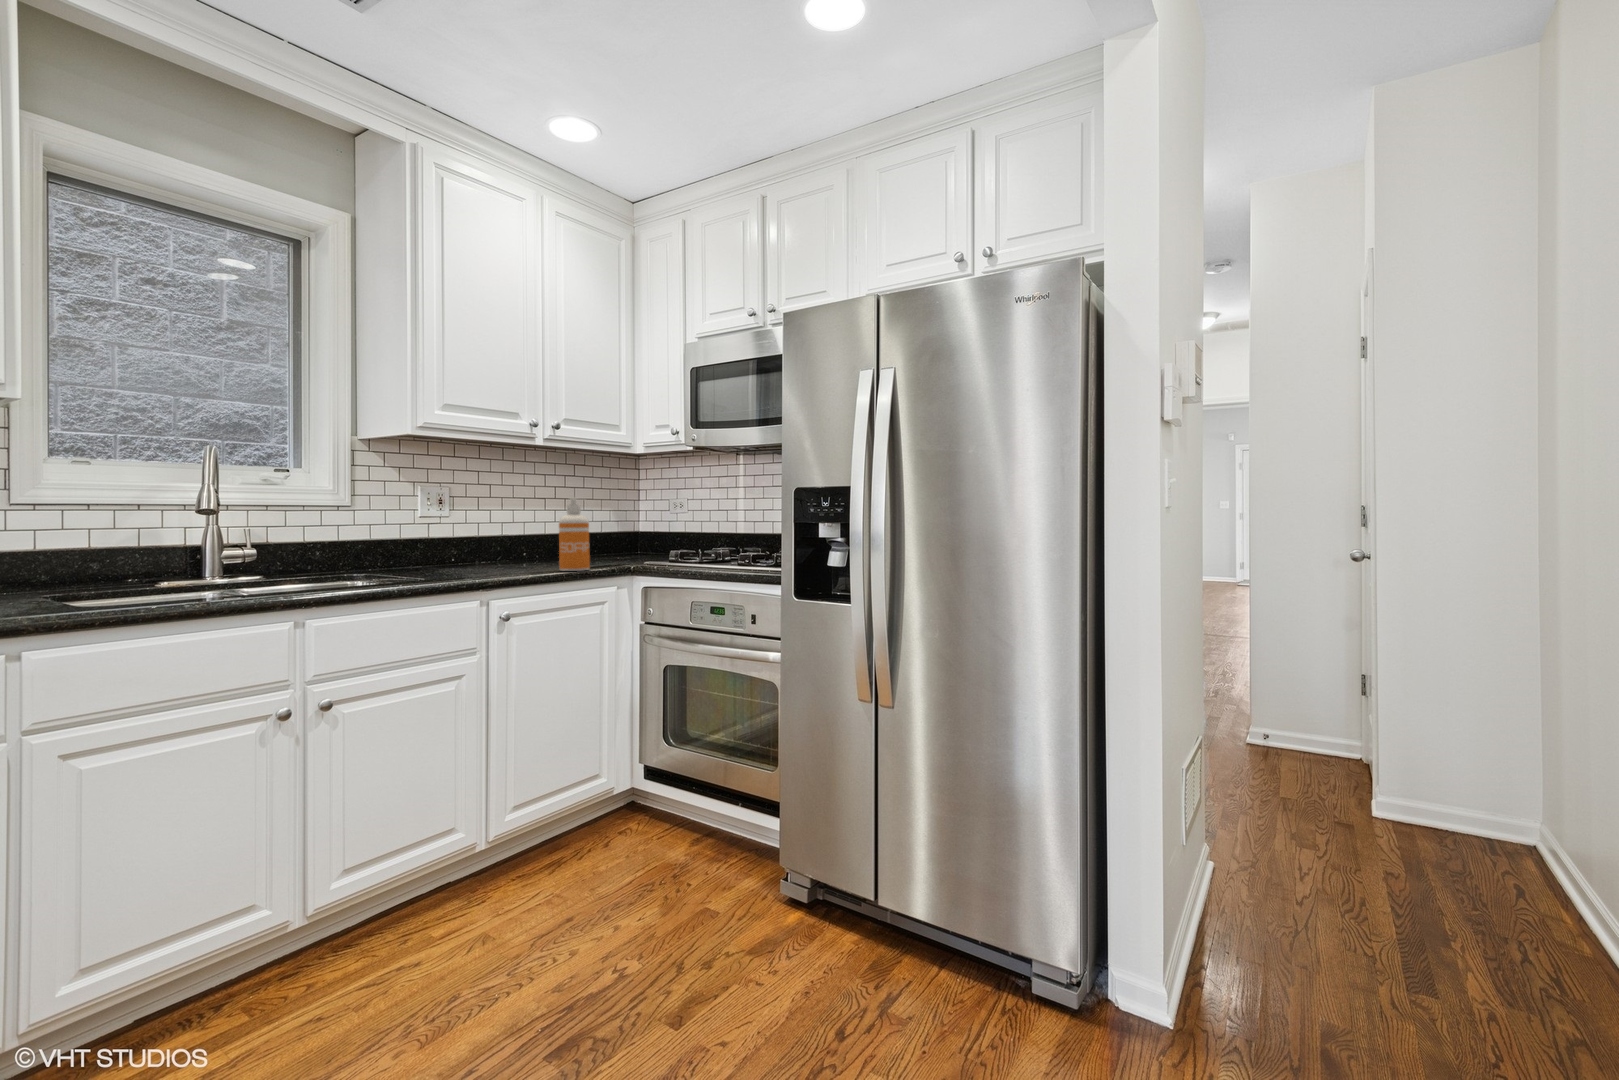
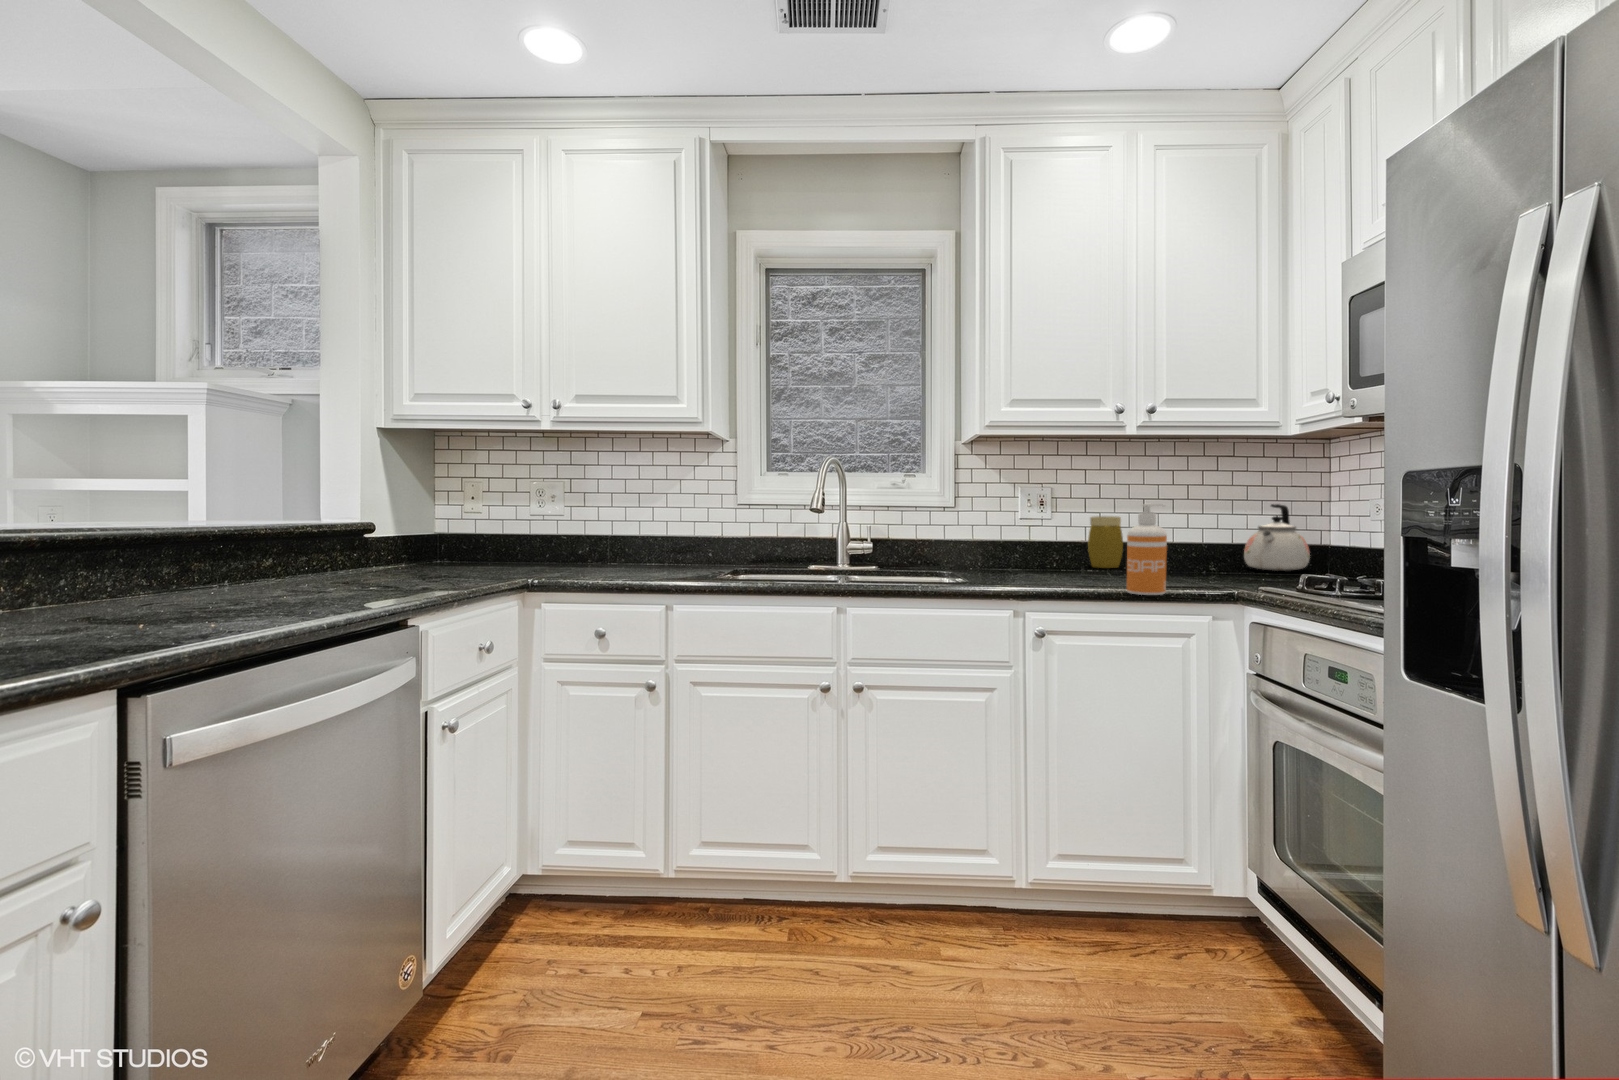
kettle: none [601,507,645,557] -> present [1244,504,1310,571]
jar: none [480,517,514,562] -> present [1088,516,1123,568]

